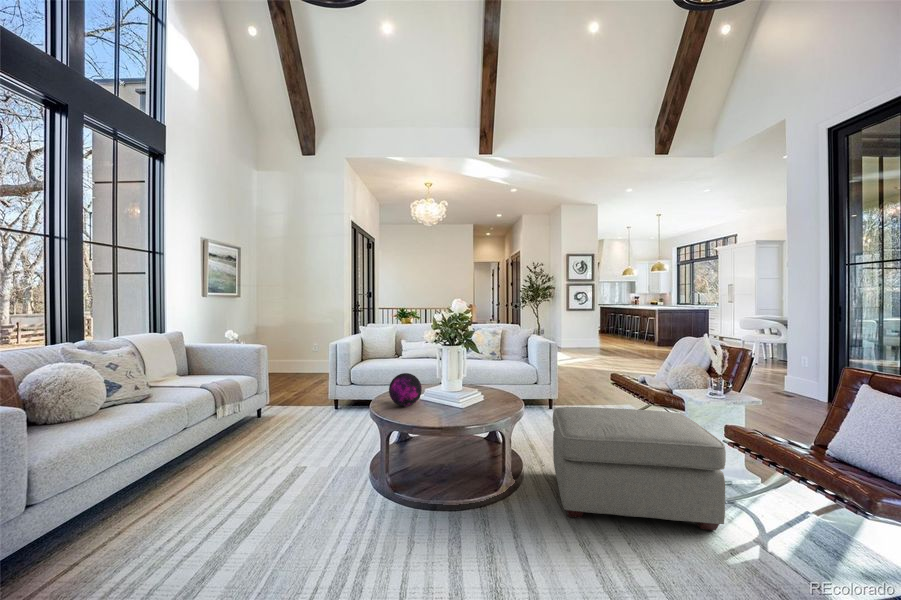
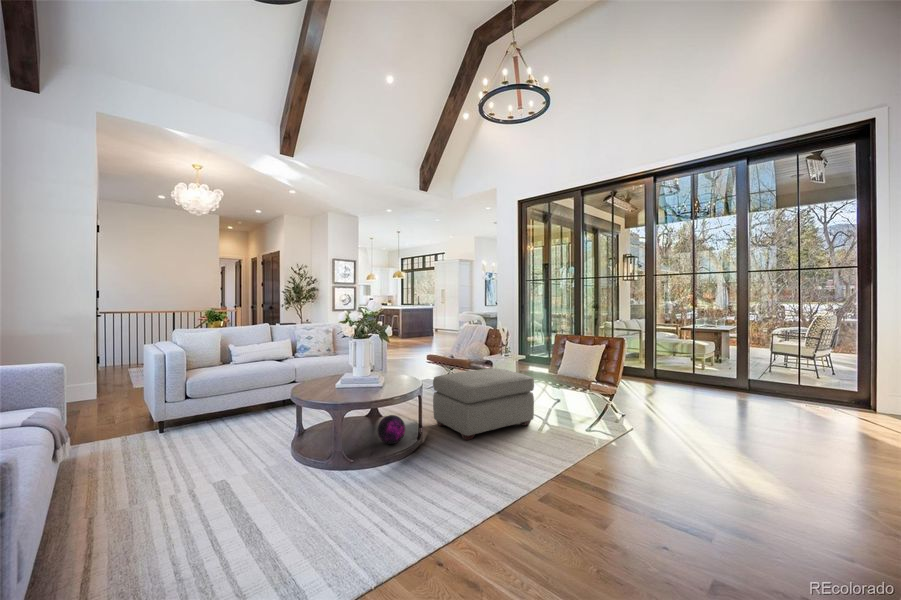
decorative orb: present [389,373,422,406] -> present [378,415,405,444]

